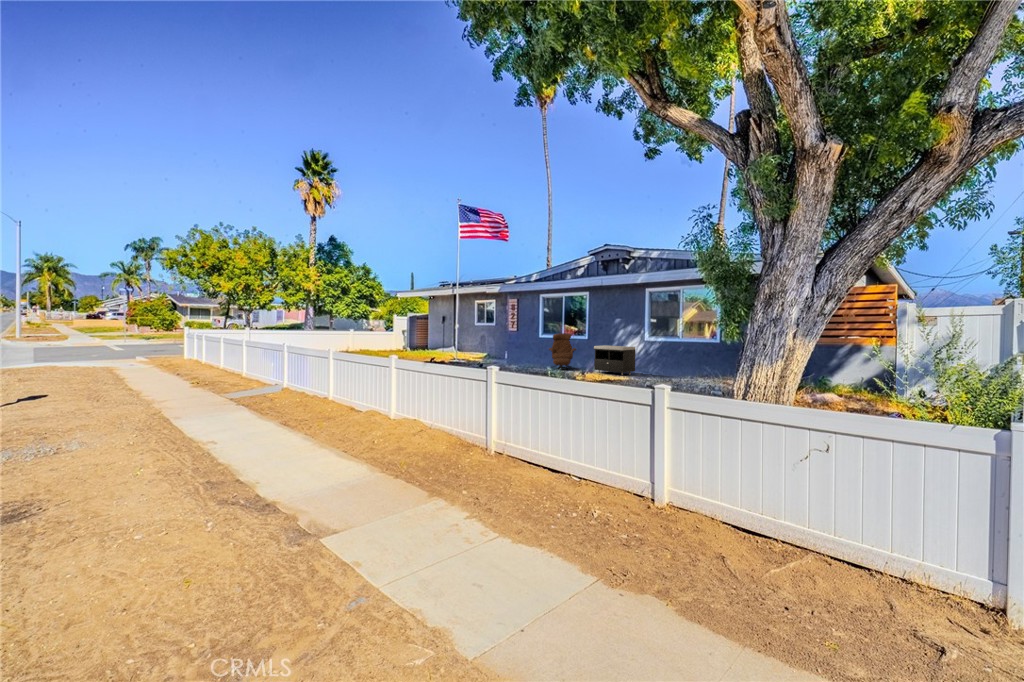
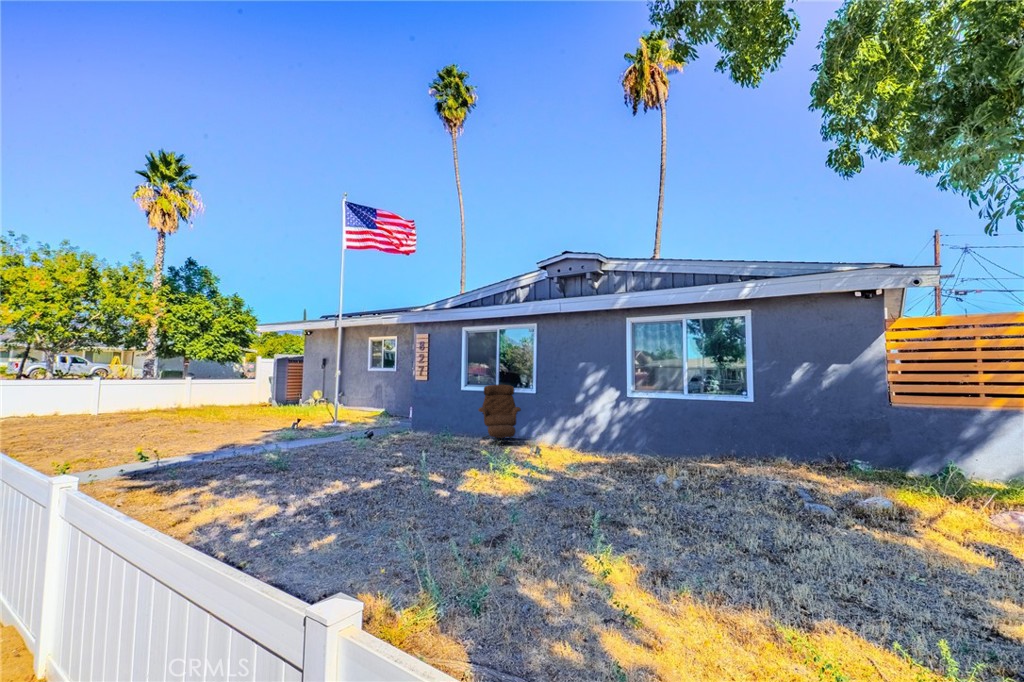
storage bench: present [594,345,635,375] -> none [555,404,622,456]

